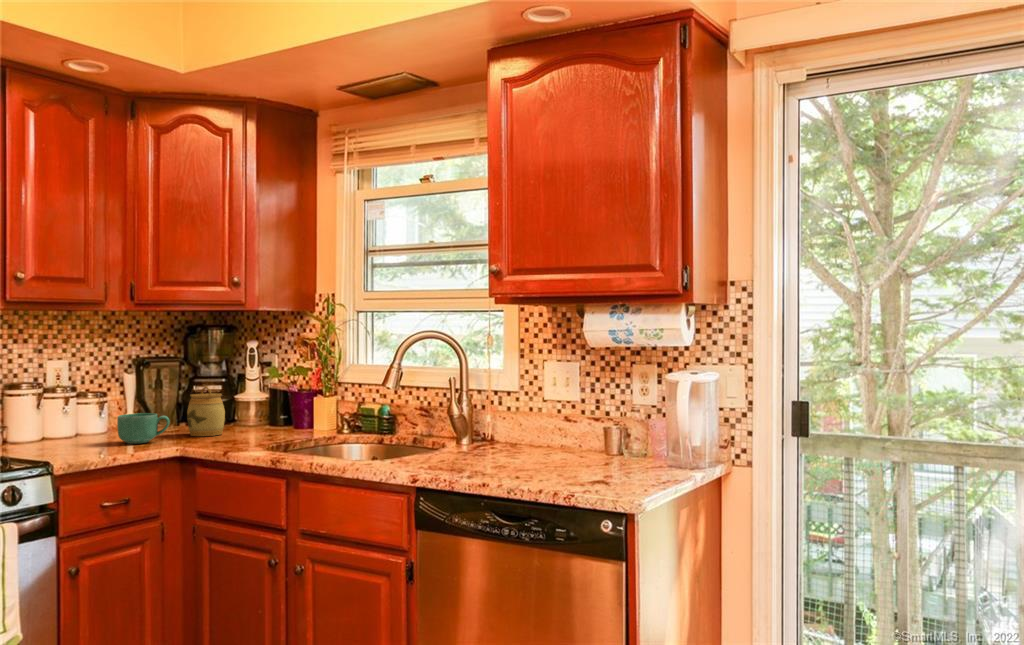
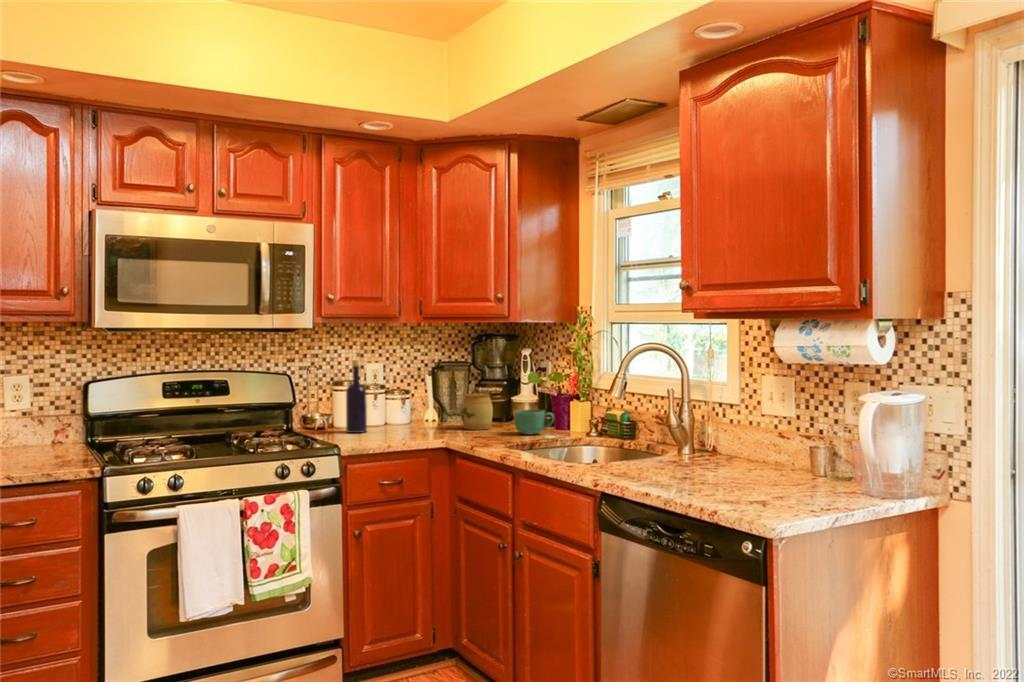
bottle: none [34,356,66,448] -> present [346,360,367,433]
mug: present [117,413,170,444] -> present [515,409,554,434]

